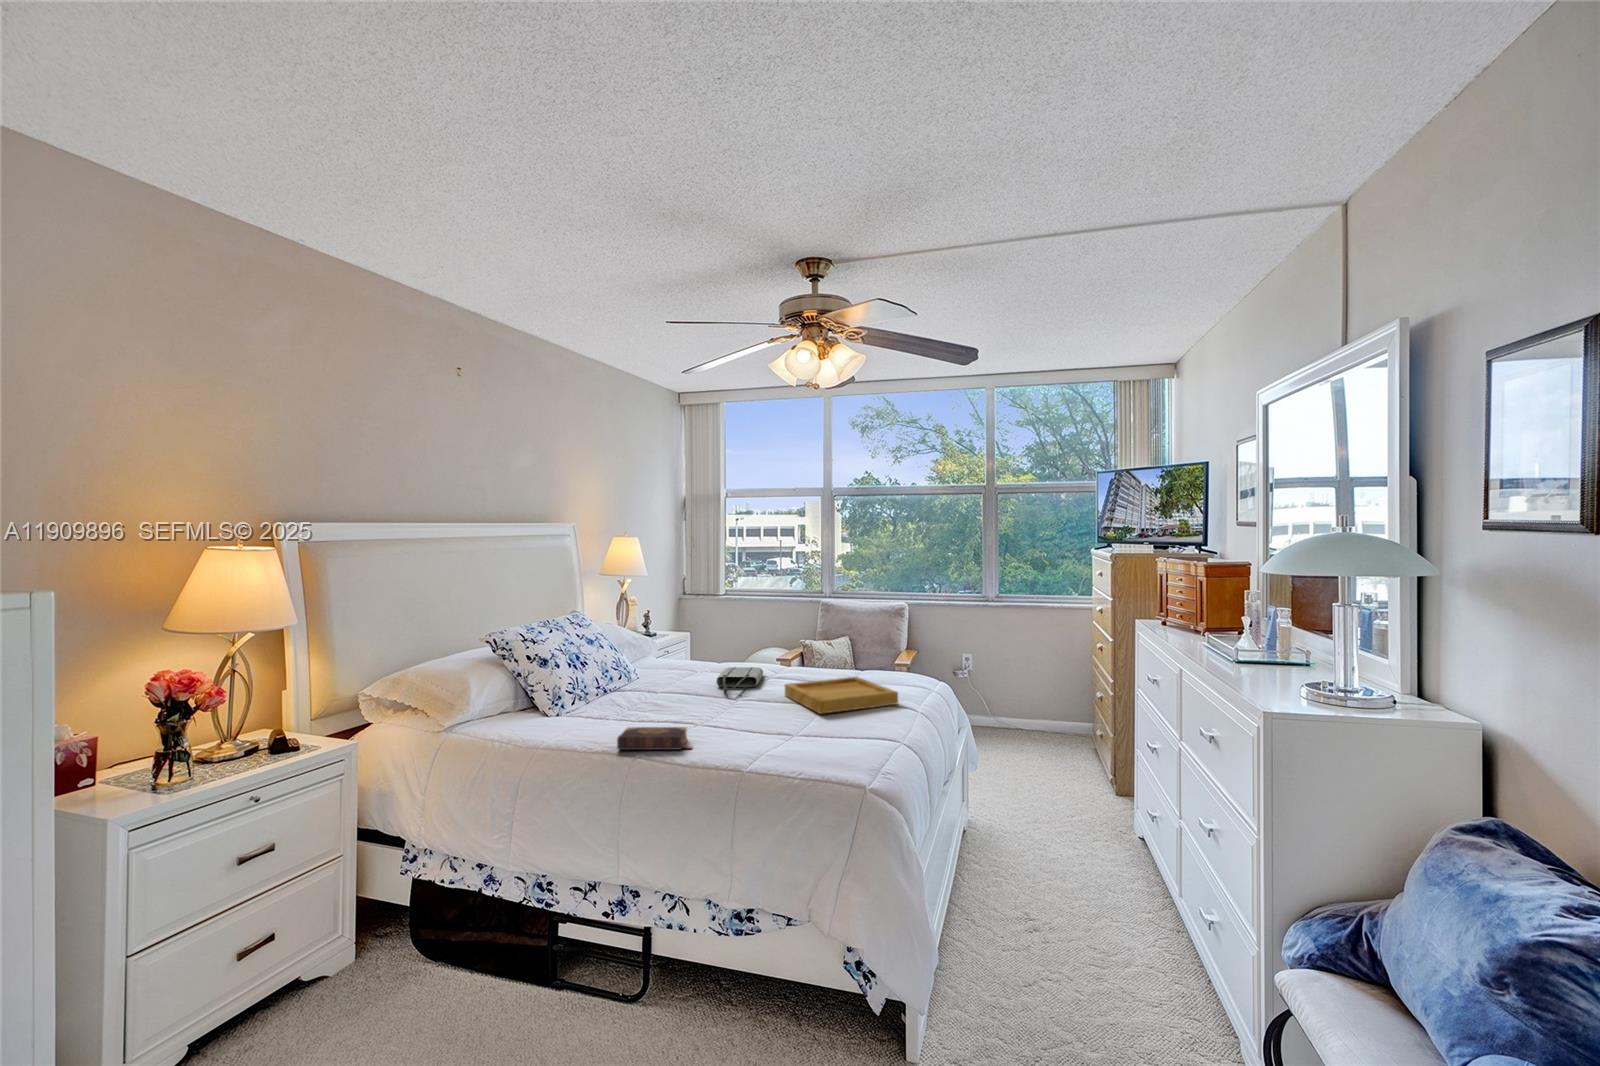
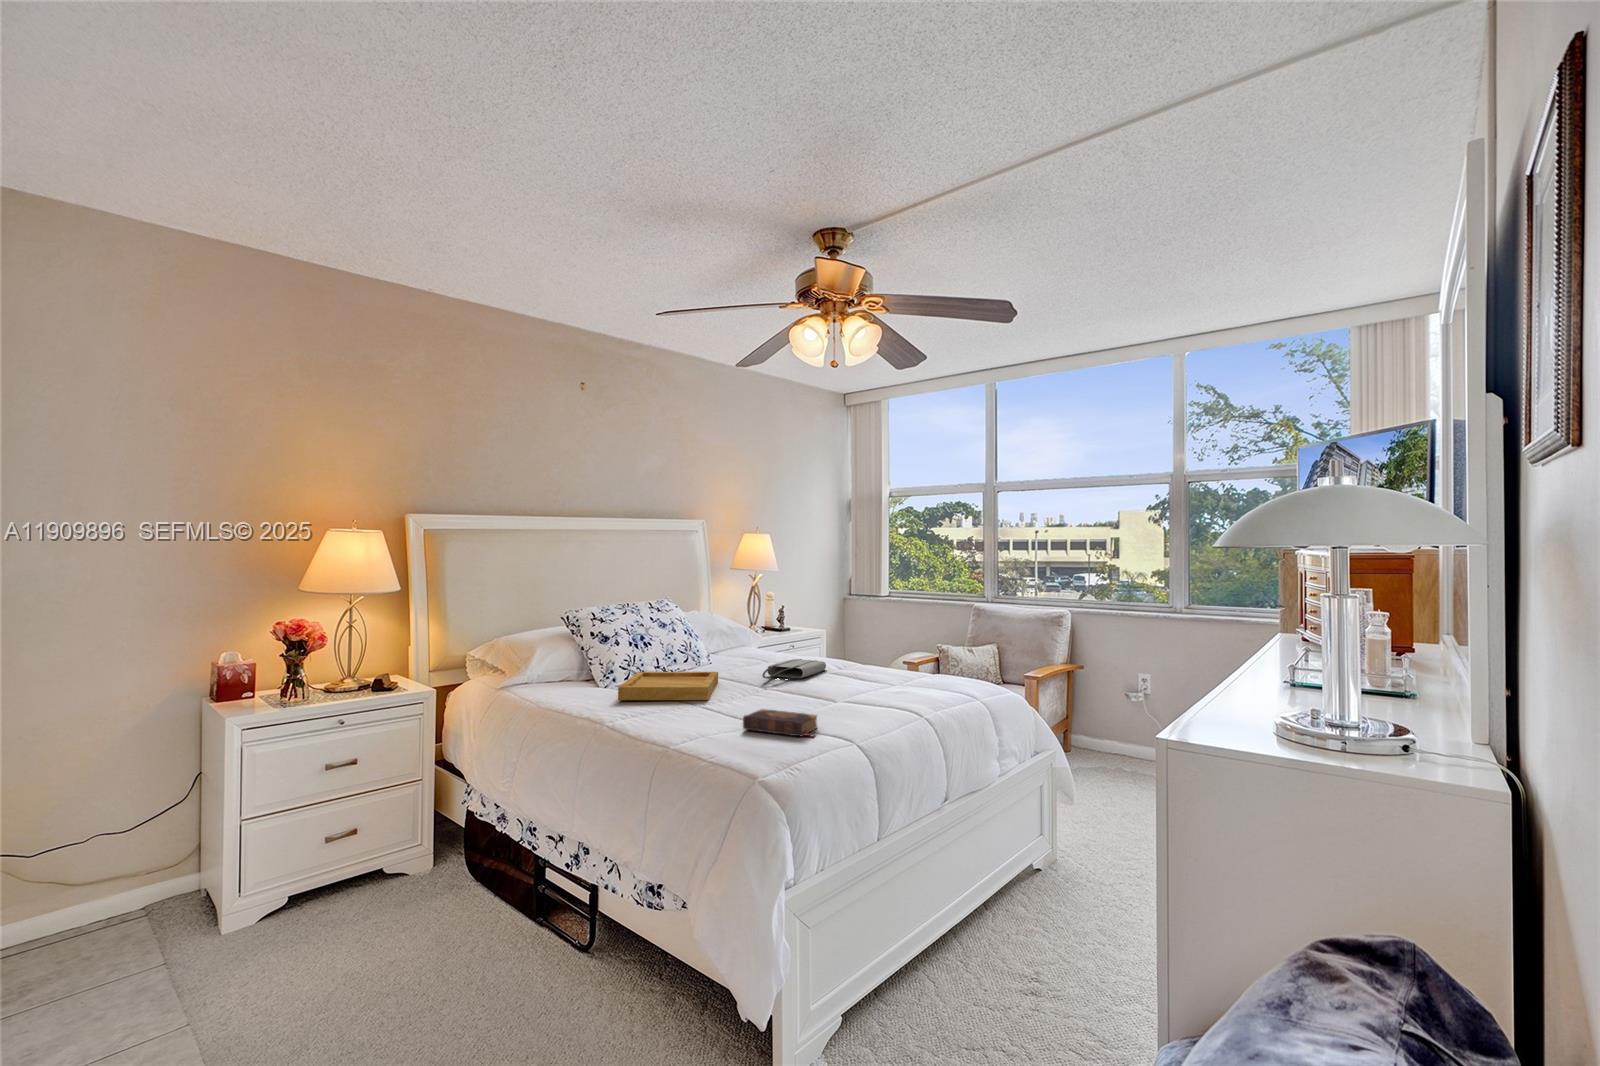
tray: present [785,677,898,714] -> present [618,672,718,700]
book: present [617,727,692,750] -> present [743,709,817,737]

